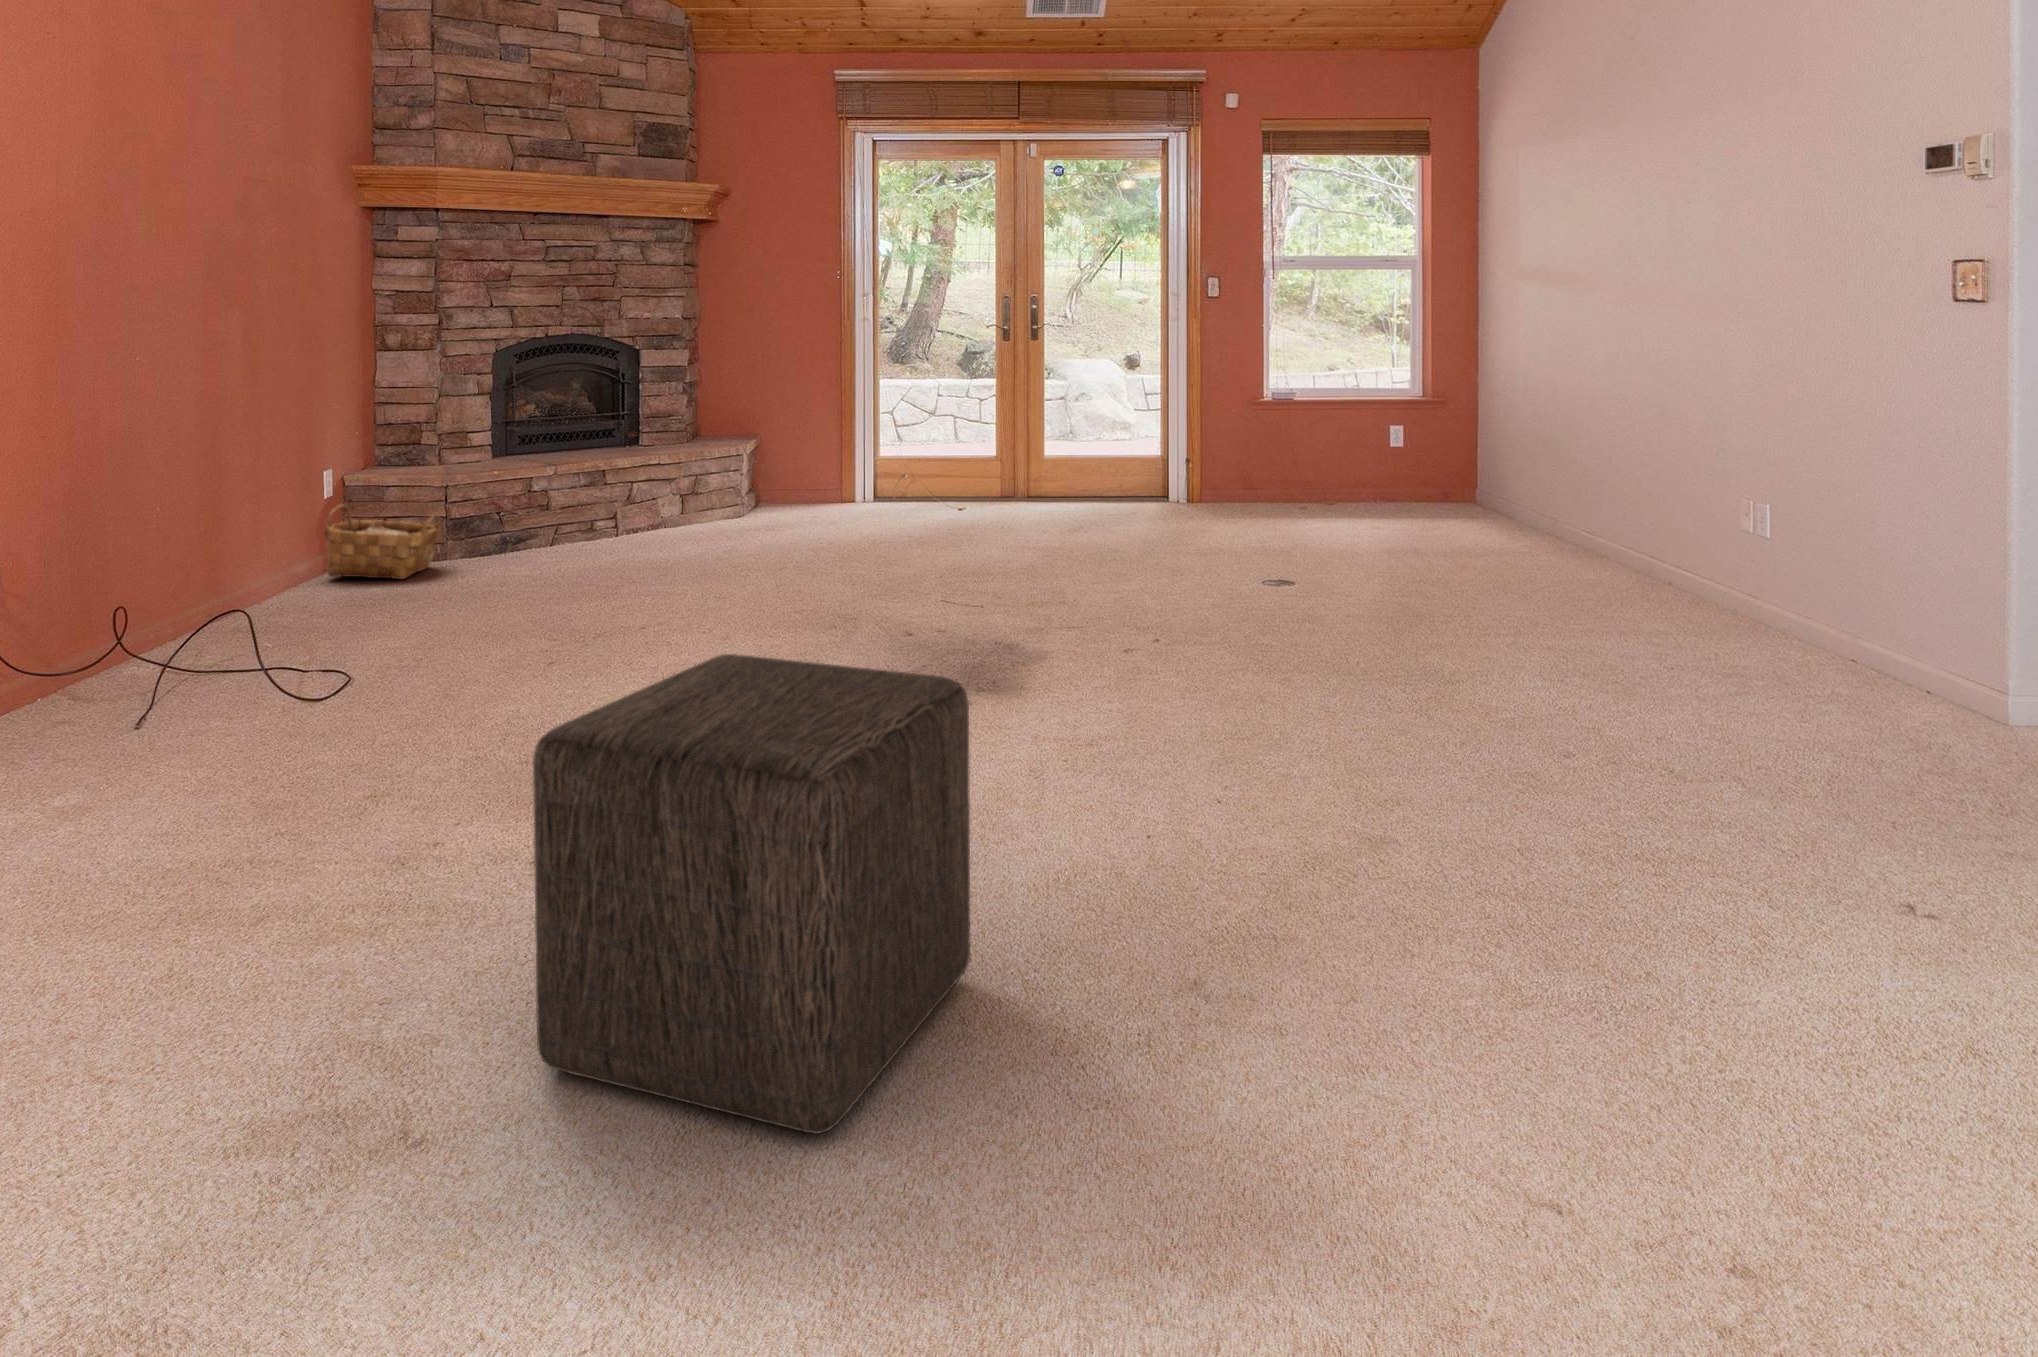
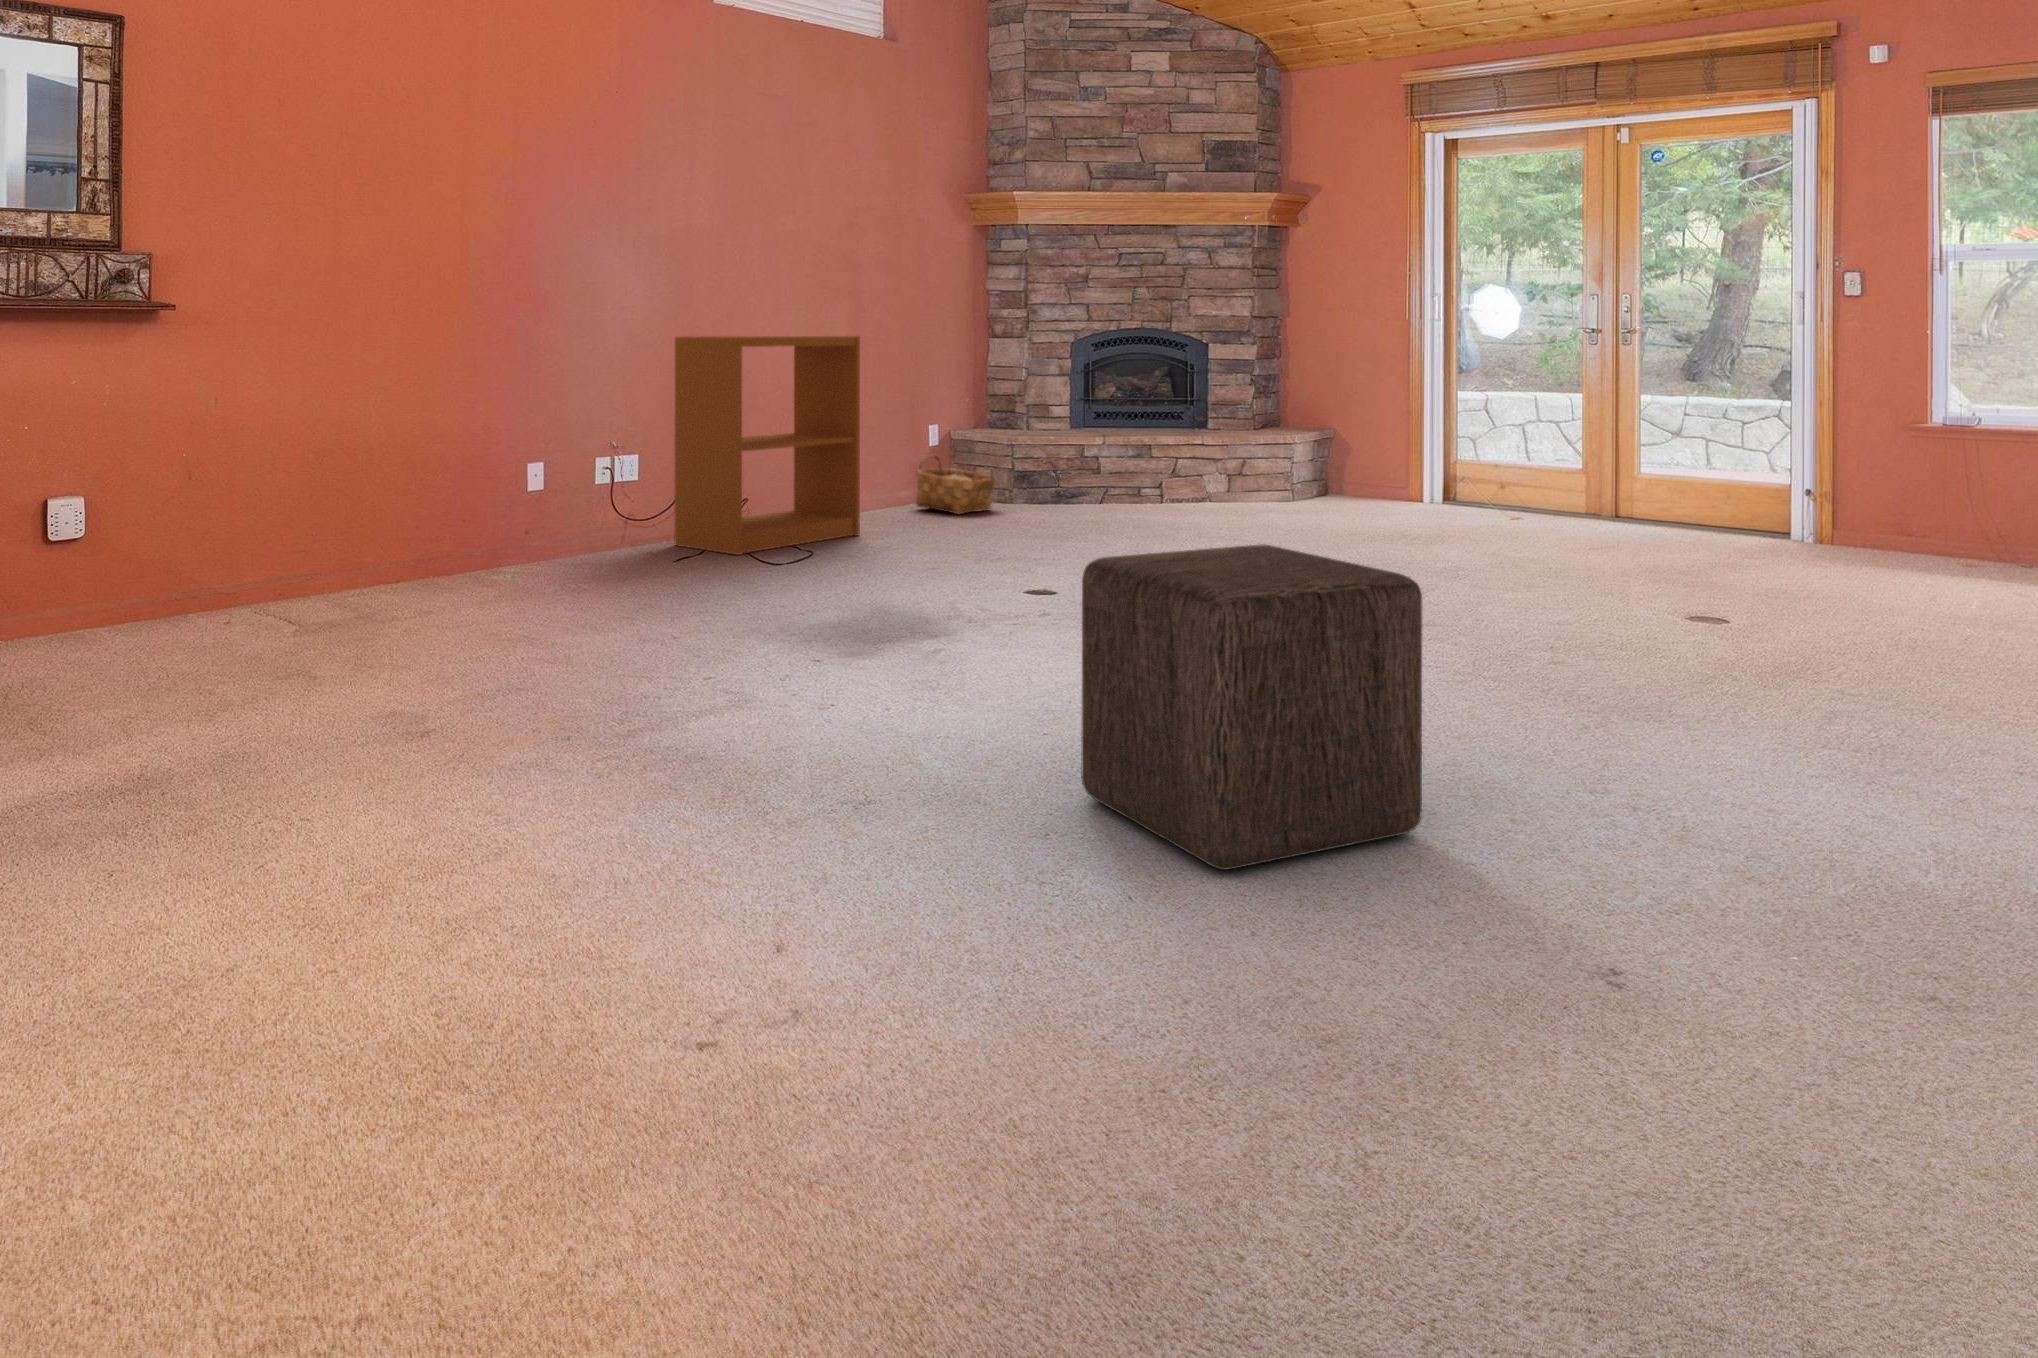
bookshelf: none [53,359,334,702] -> present [674,336,860,555]
ottoman: present [533,654,970,1134] -> present [1081,544,1422,870]

